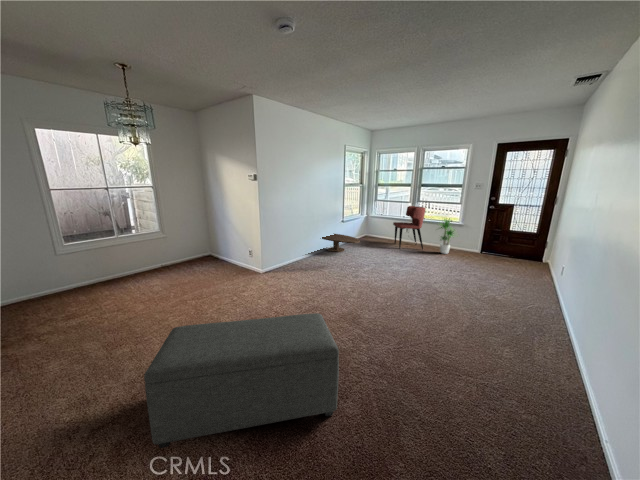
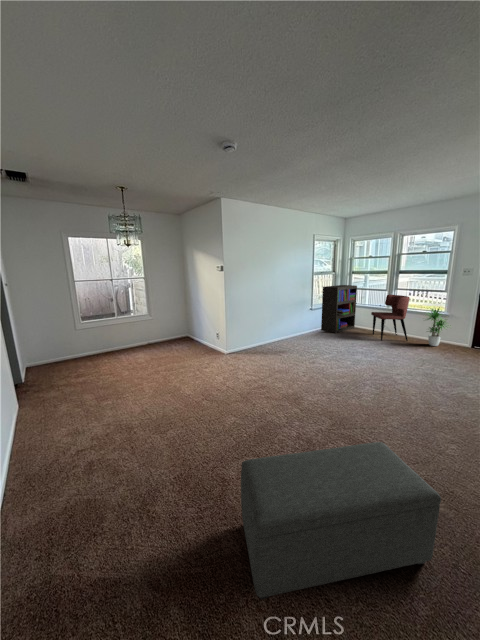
bookshelf: none [349,197,383,242] -> present [321,285,357,333]
coffee table: present [322,234,360,252] -> none [291,325,343,346]

